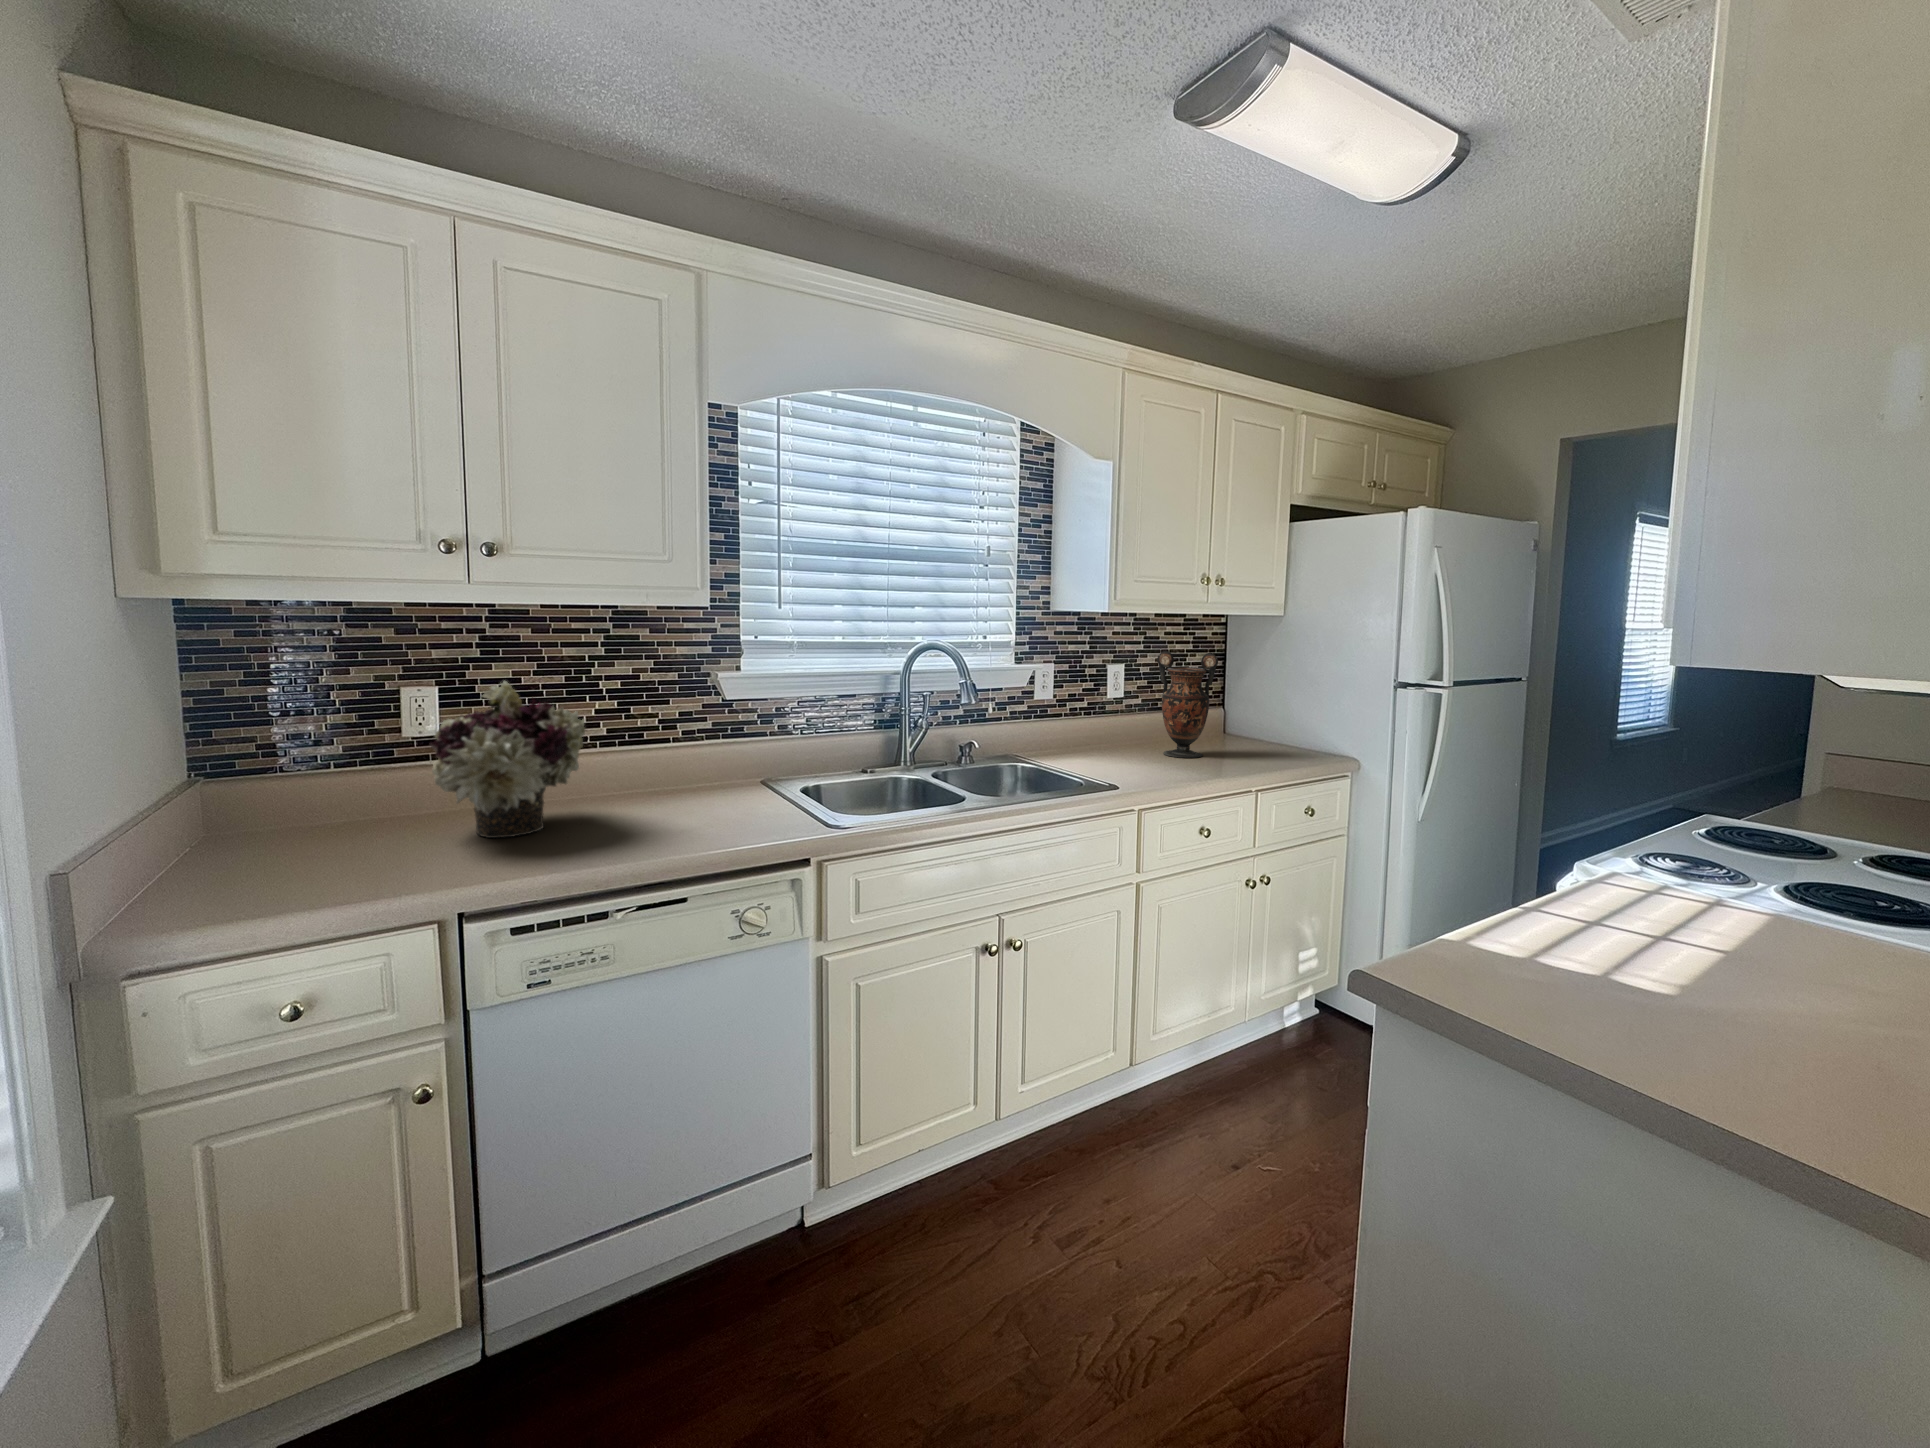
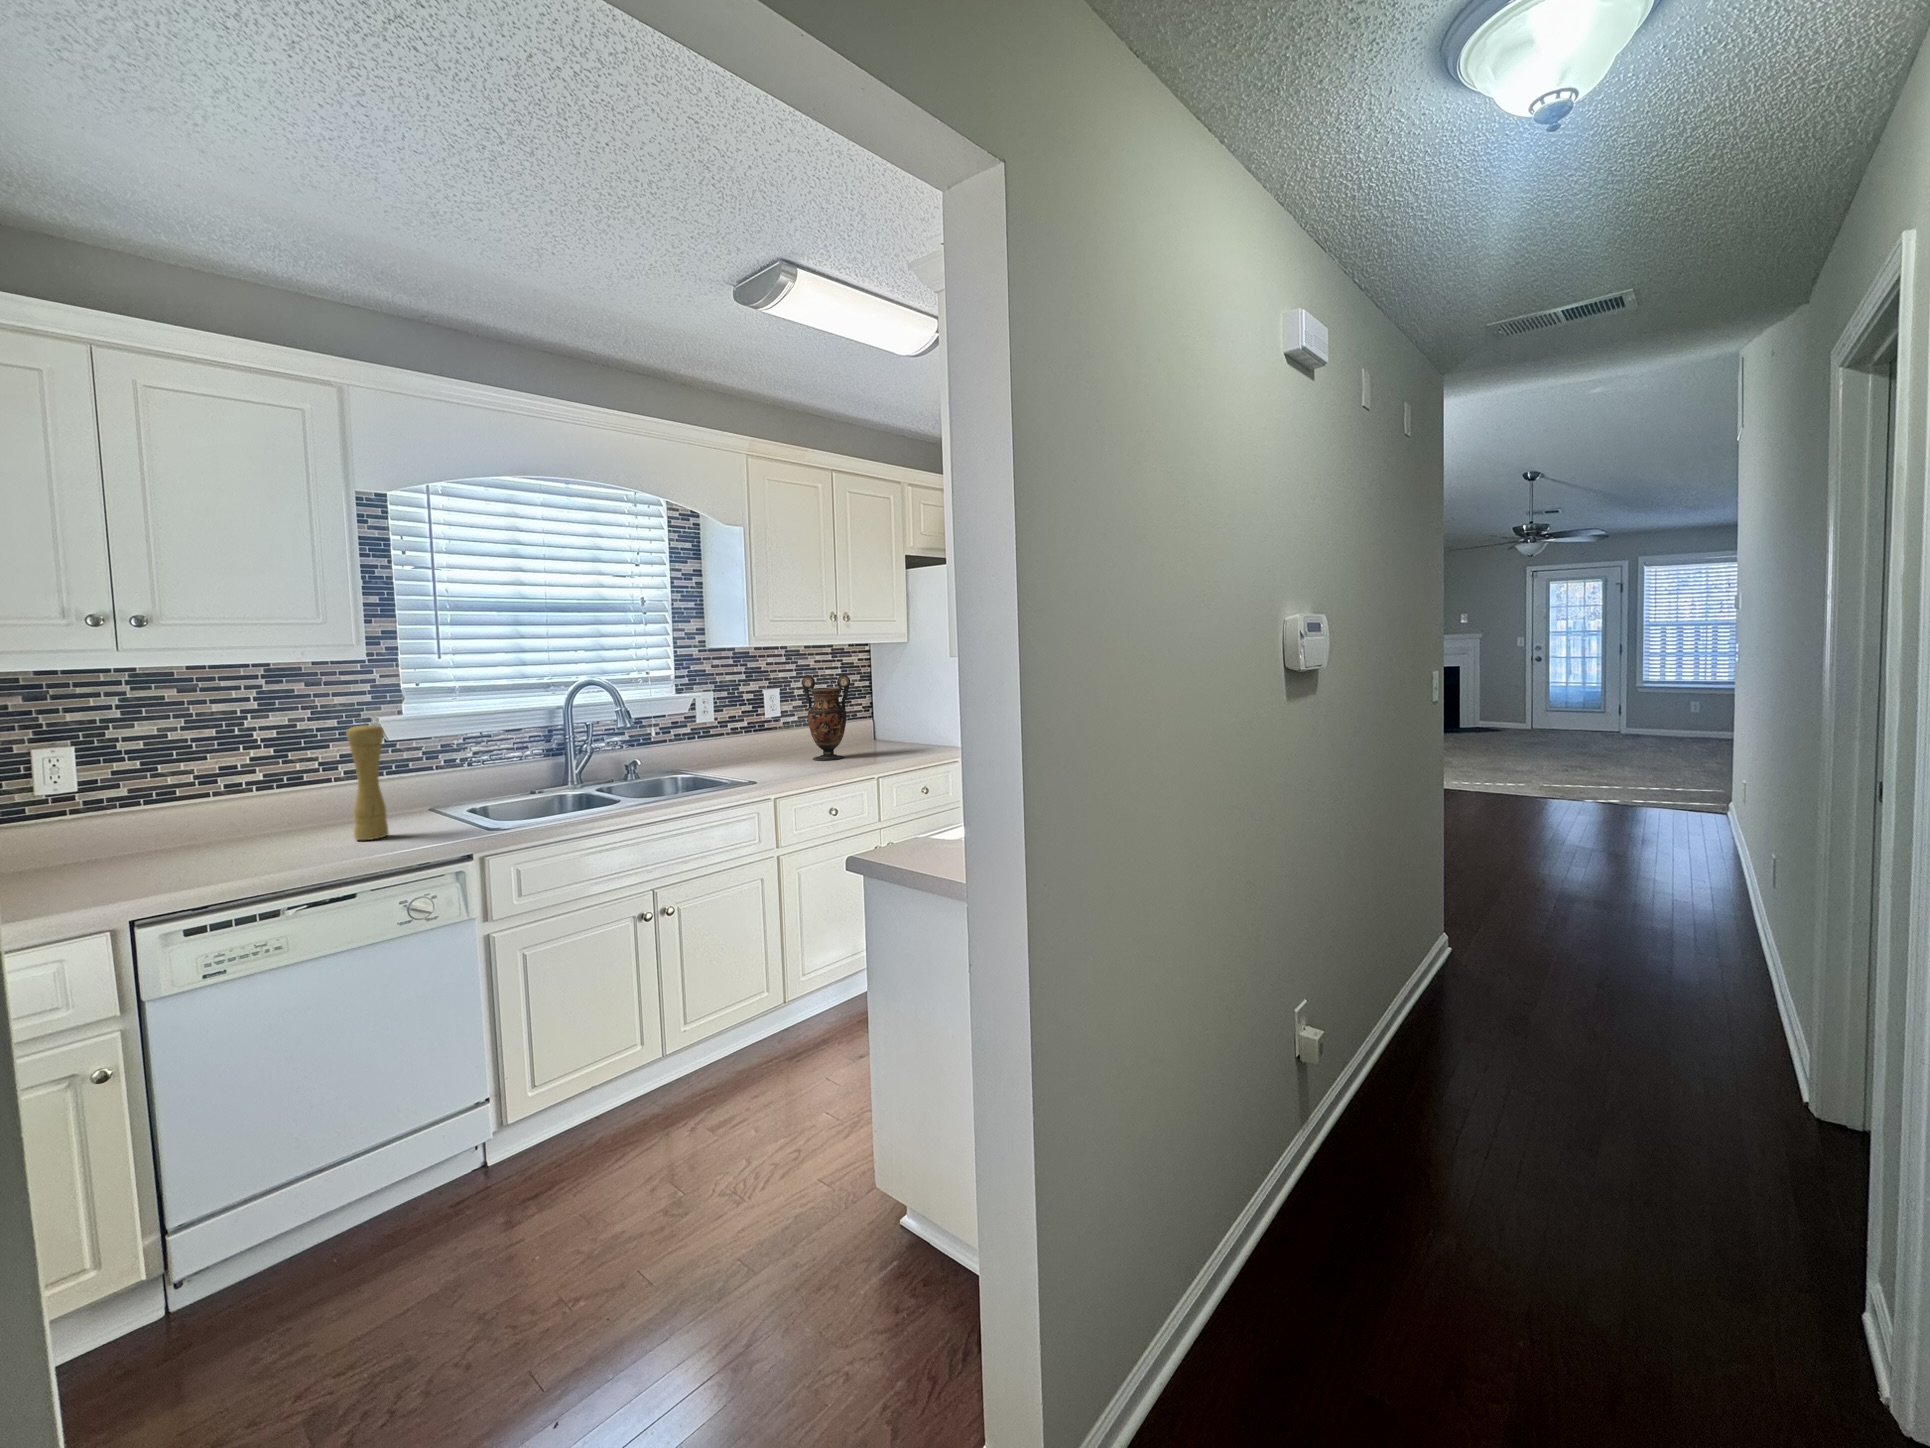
flower arrangement: present [430,681,585,838] -> none [80,734,245,872]
pepper mill: none [685,683,723,821] -> present [346,724,389,840]

